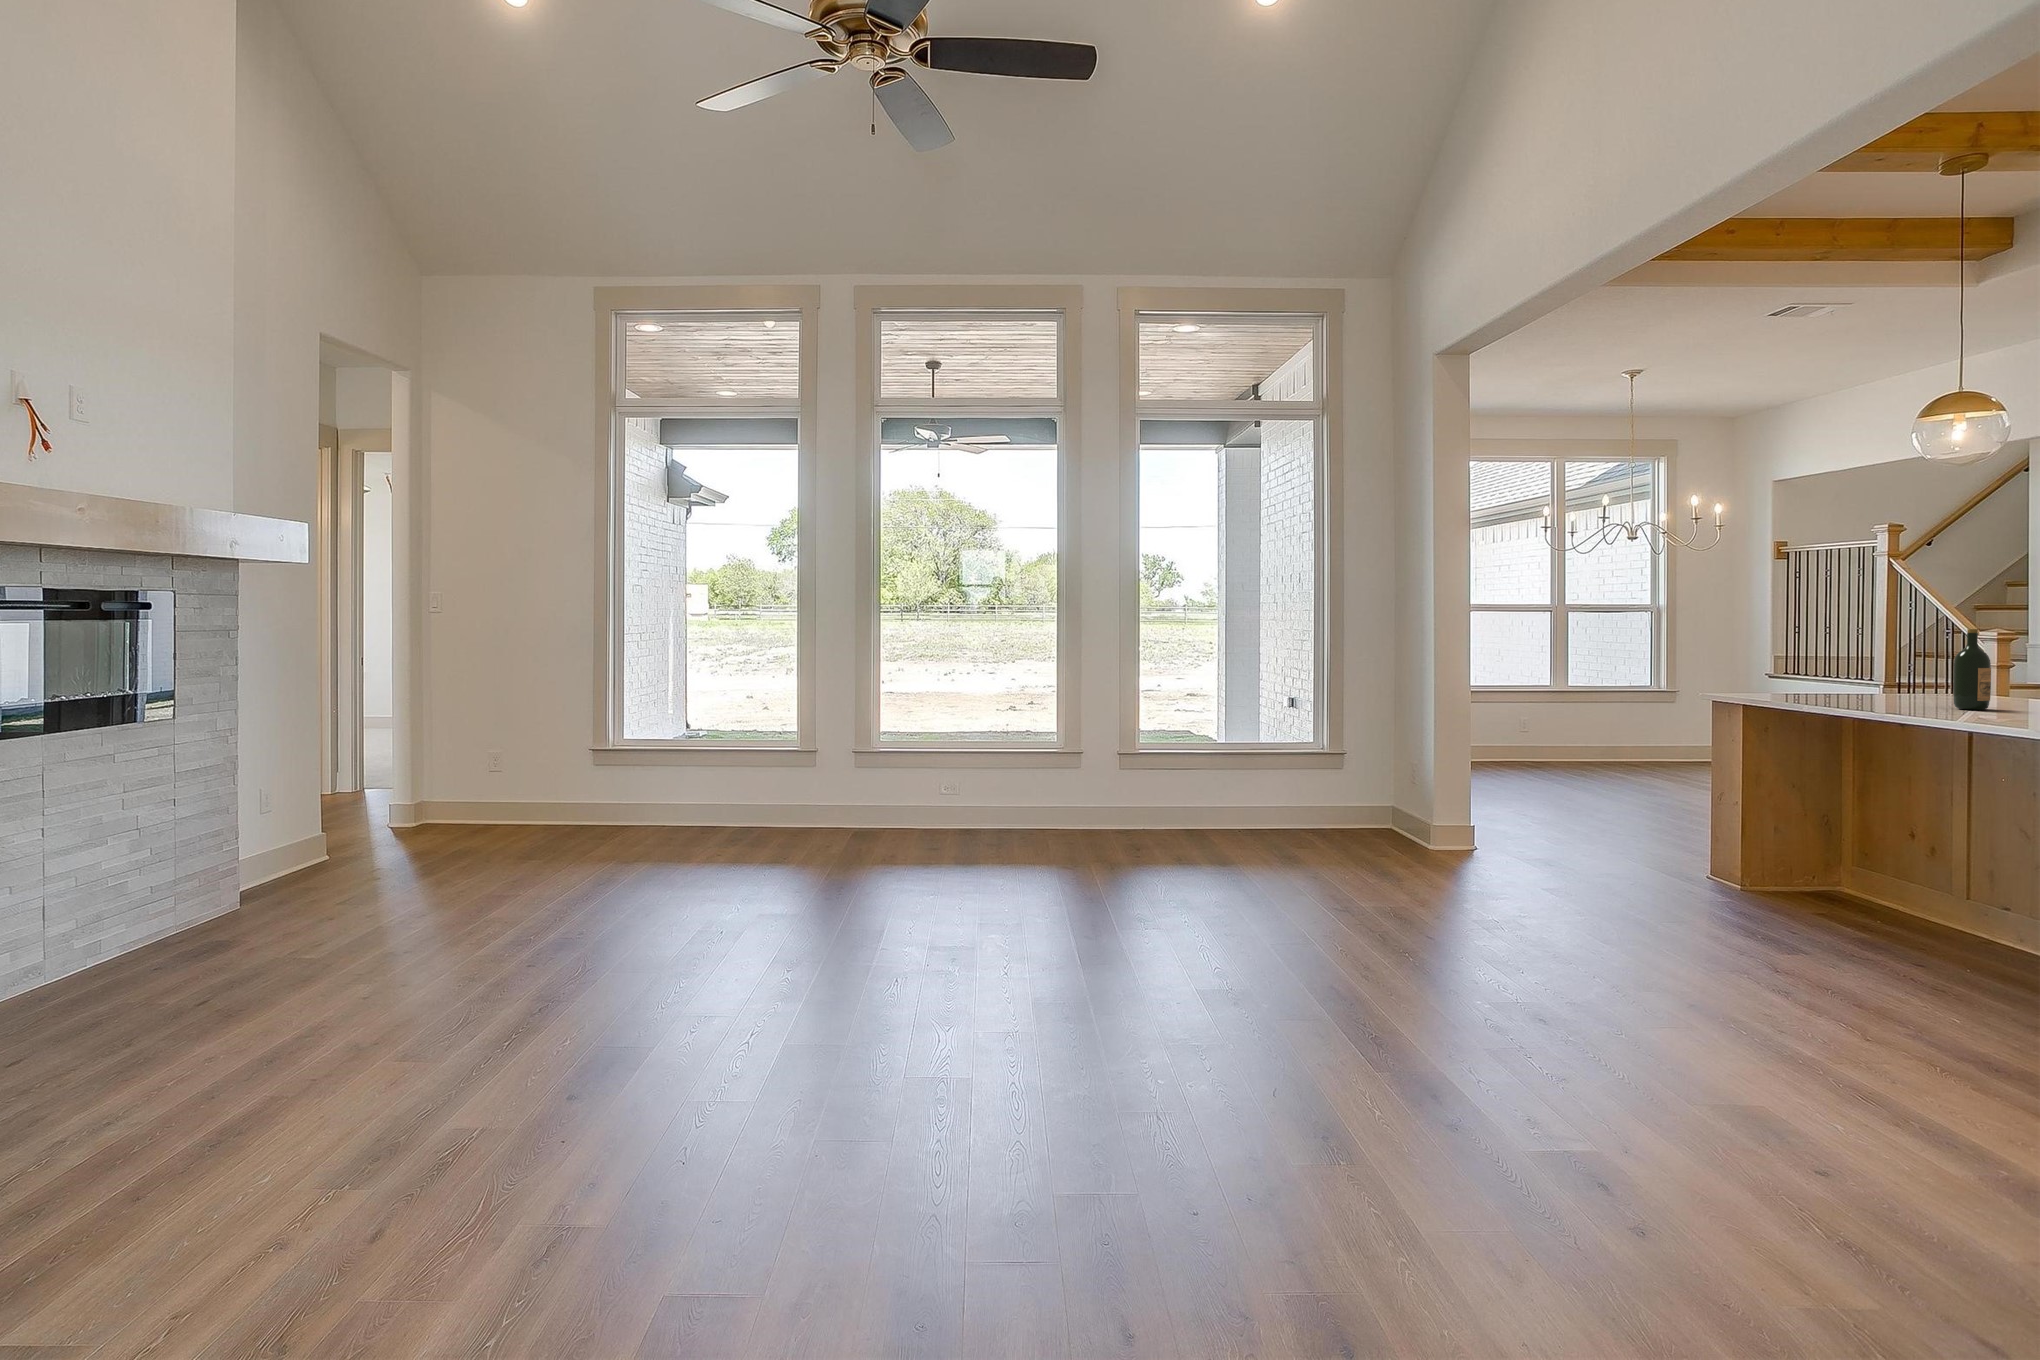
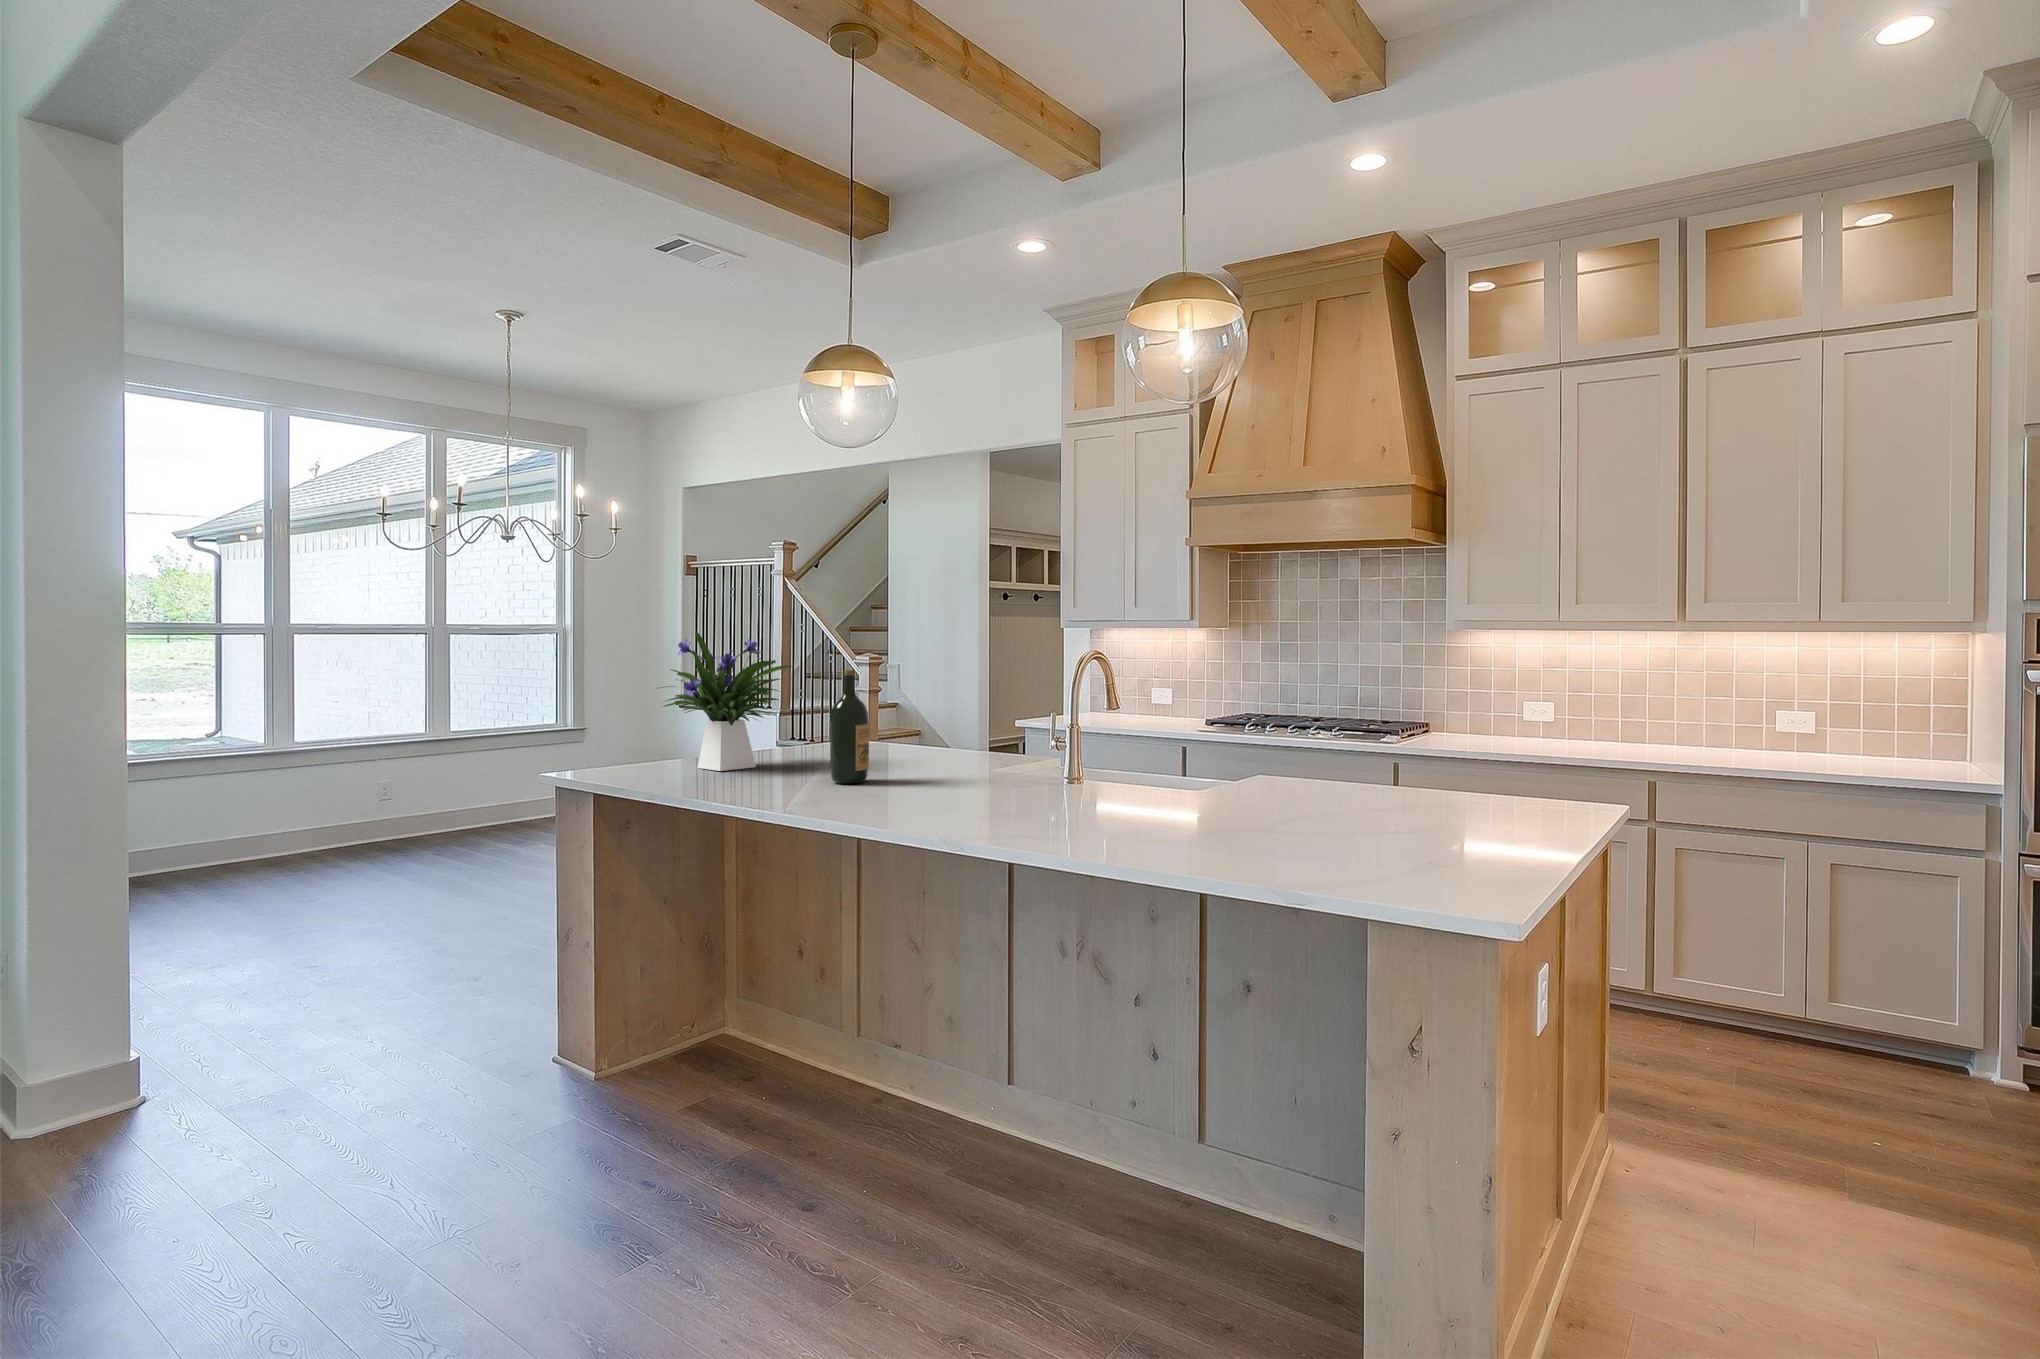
flower arrangement: none [1798,603,1917,699] -> present [659,632,791,771]

